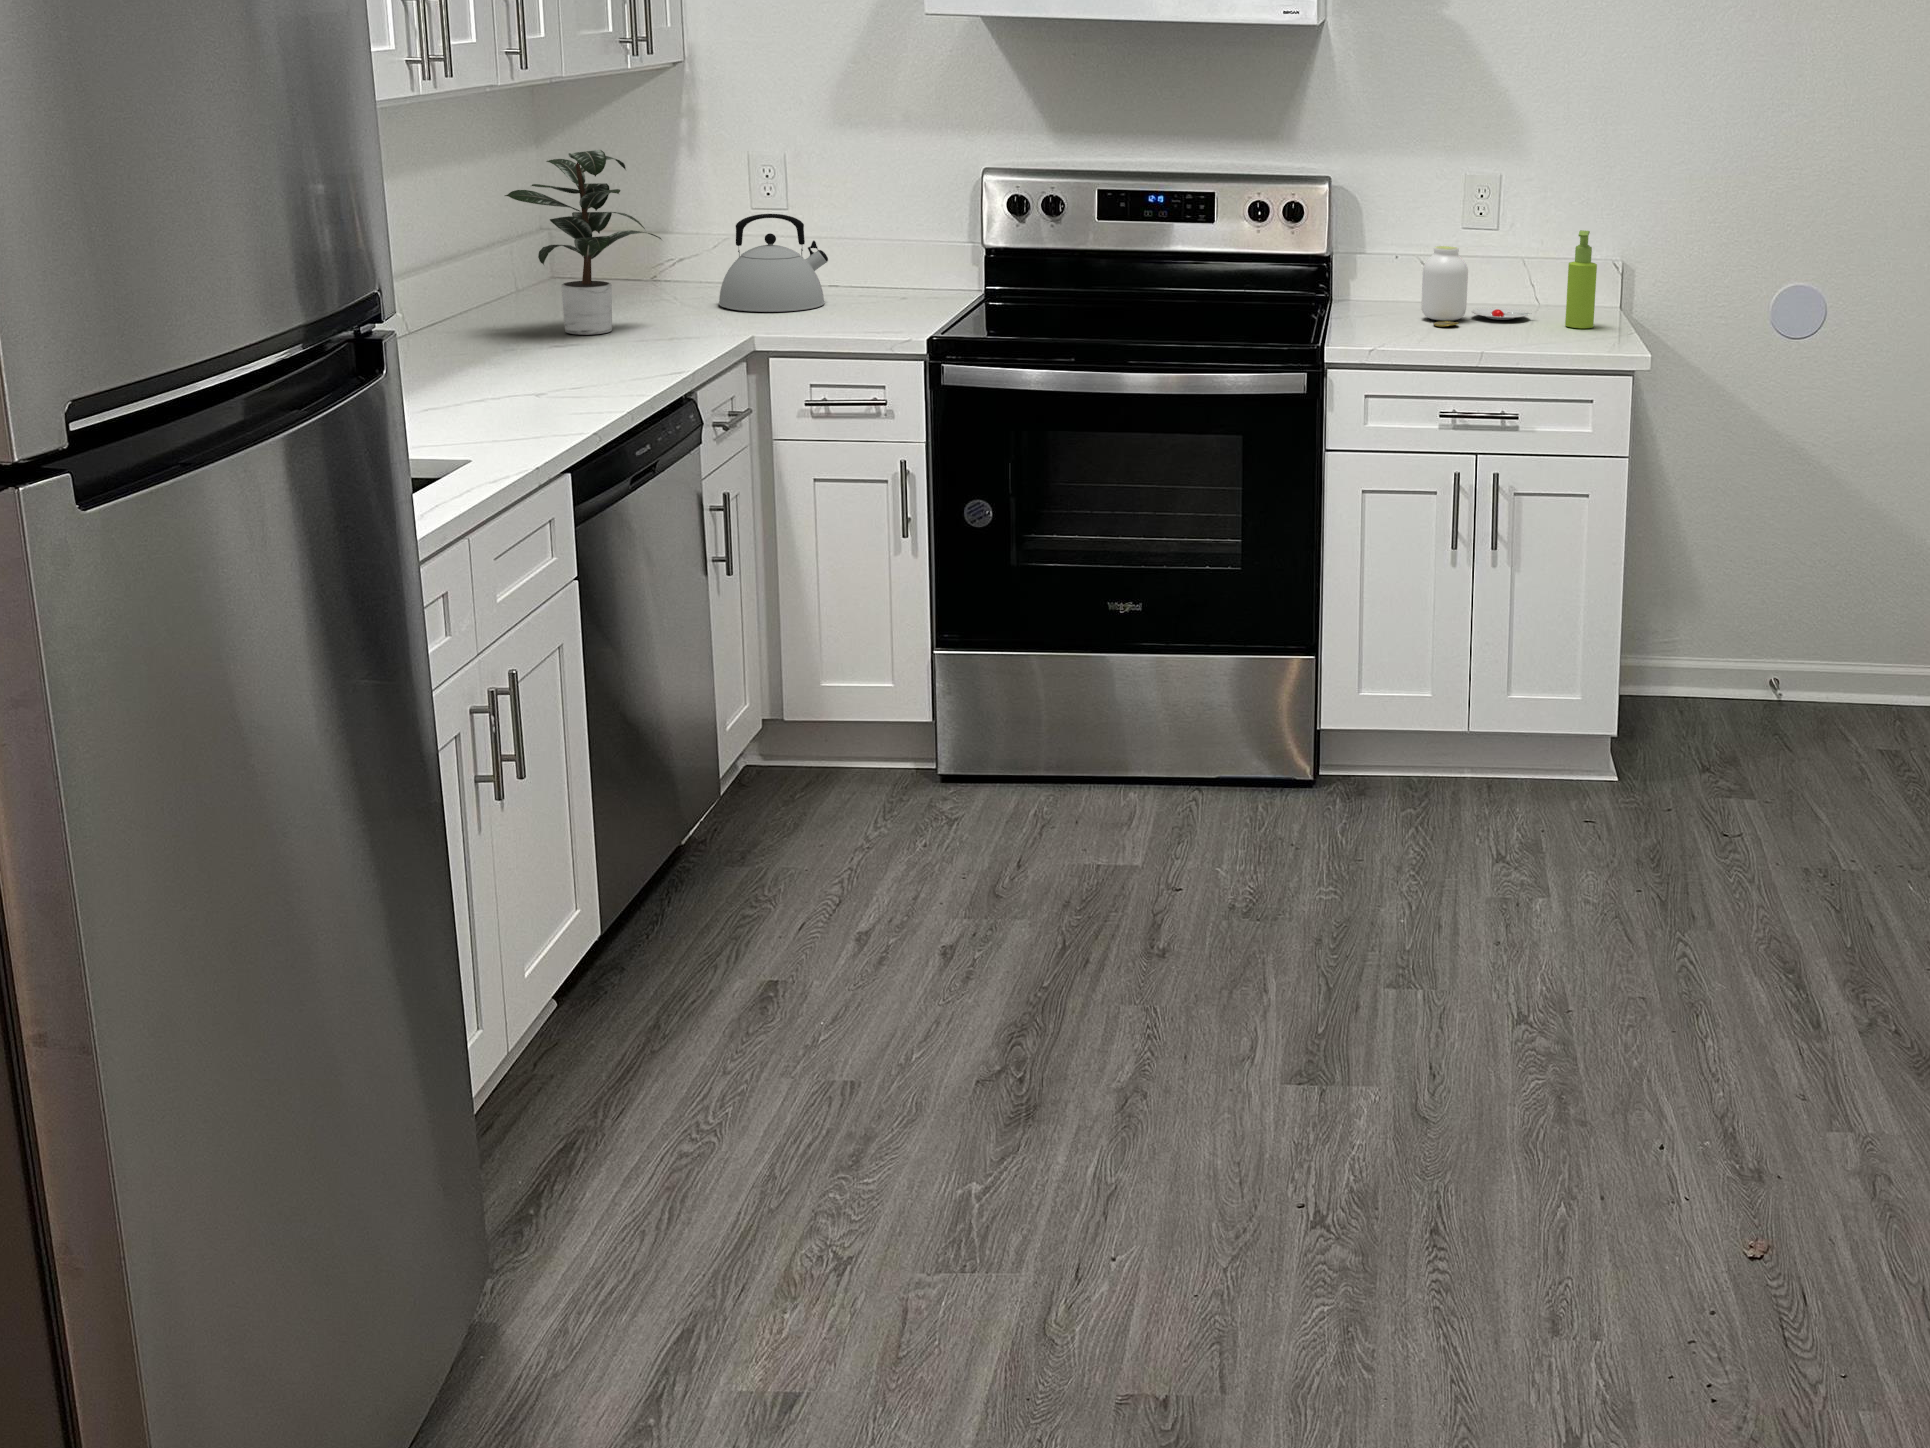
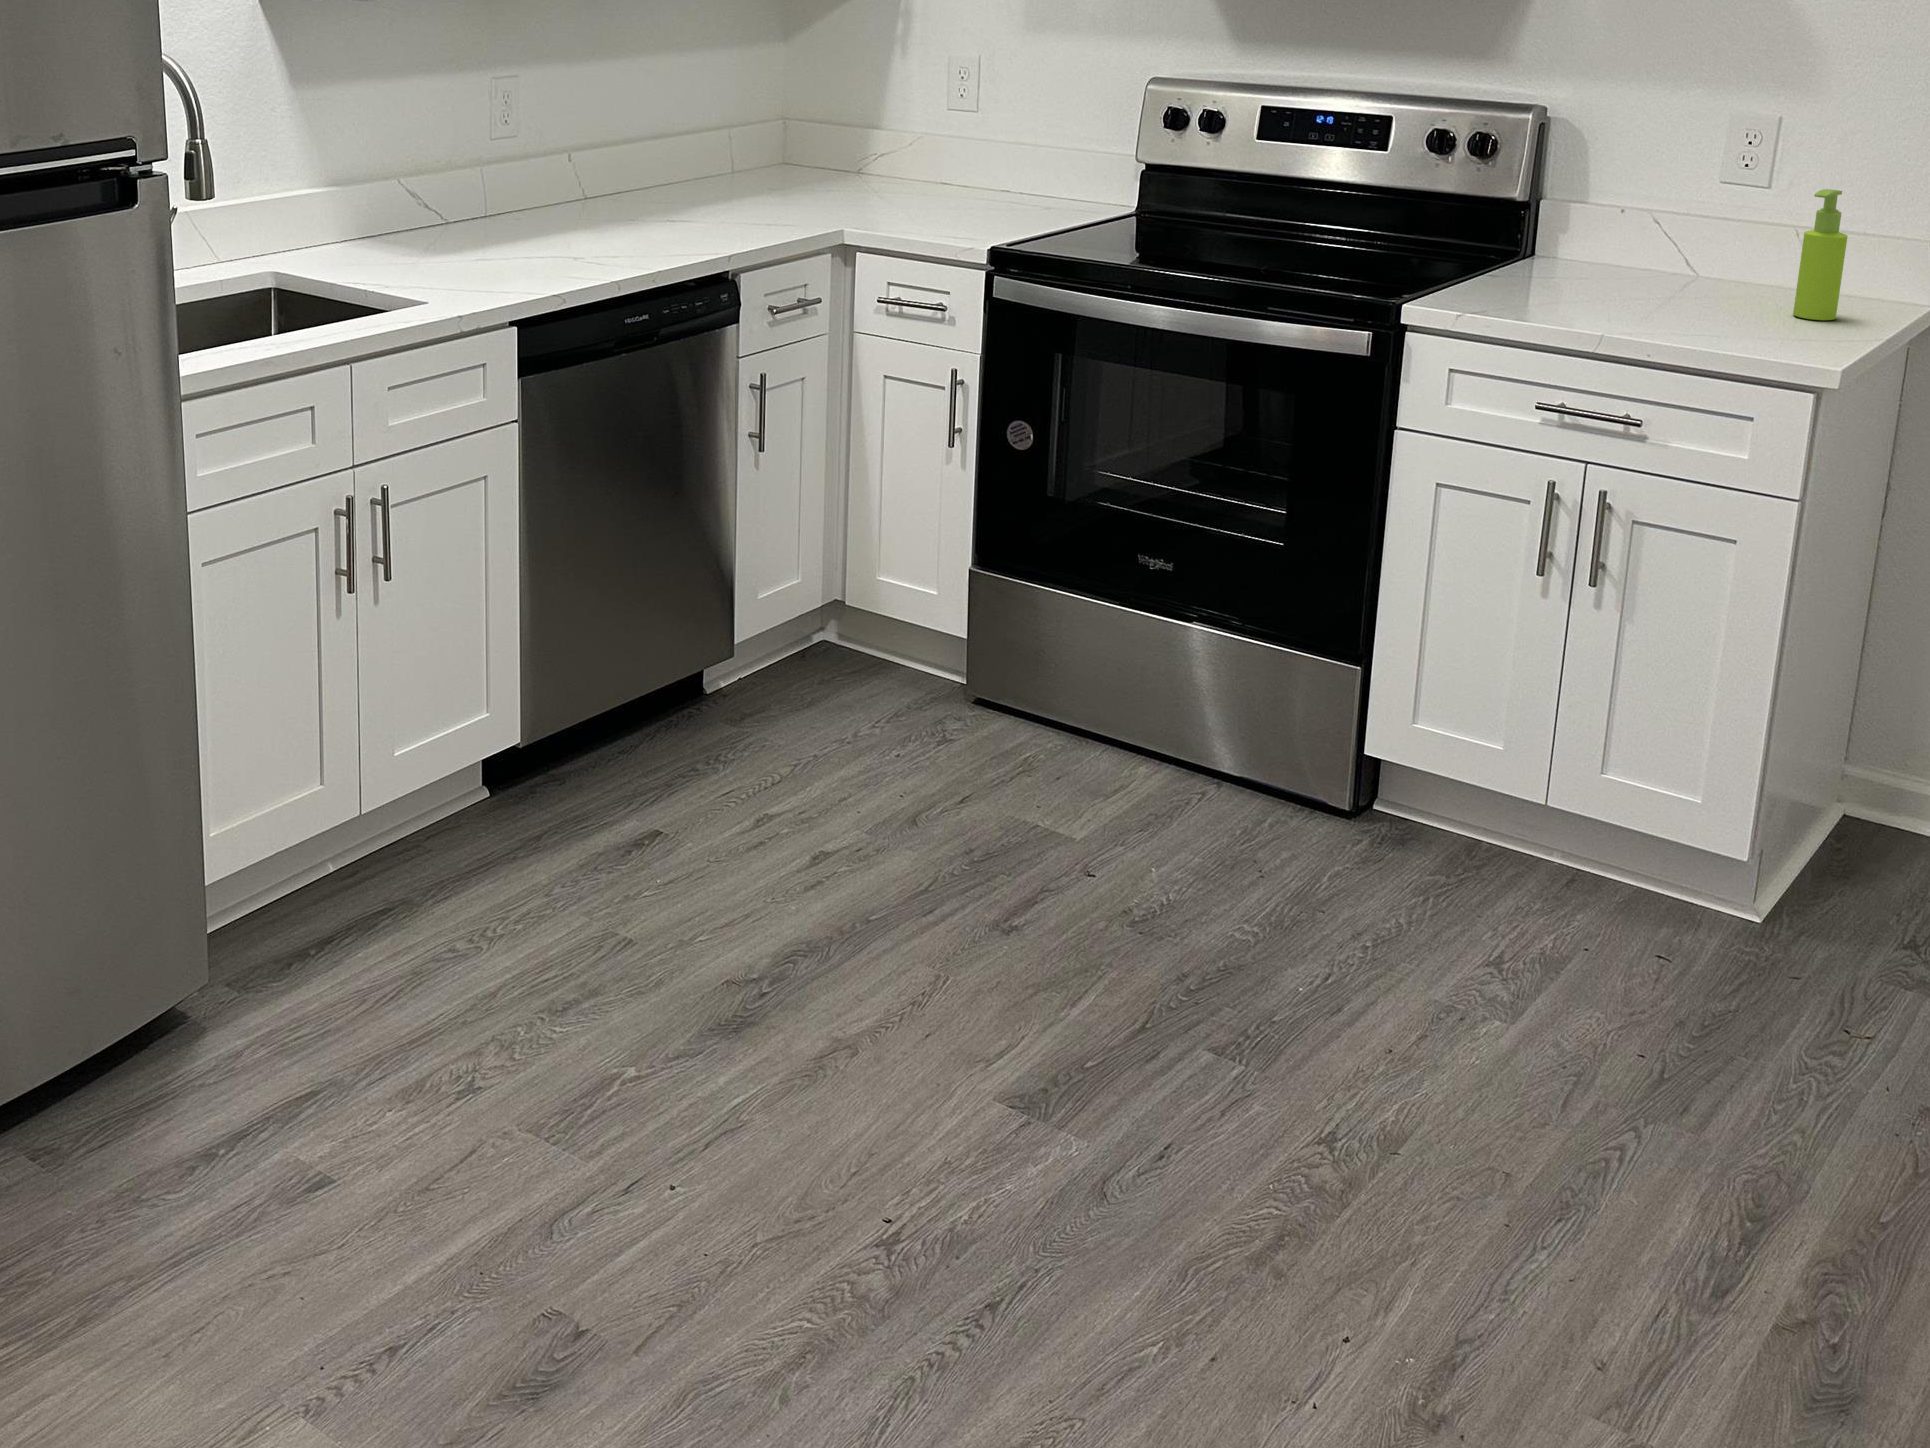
potted plant: present [505,150,661,335] -> none [643,40,802,215]
kettle: present [719,214,828,312] -> none [865,113,974,211]
jar: present [1421,246,1530,327] -> none [1602,197,1767,297]

